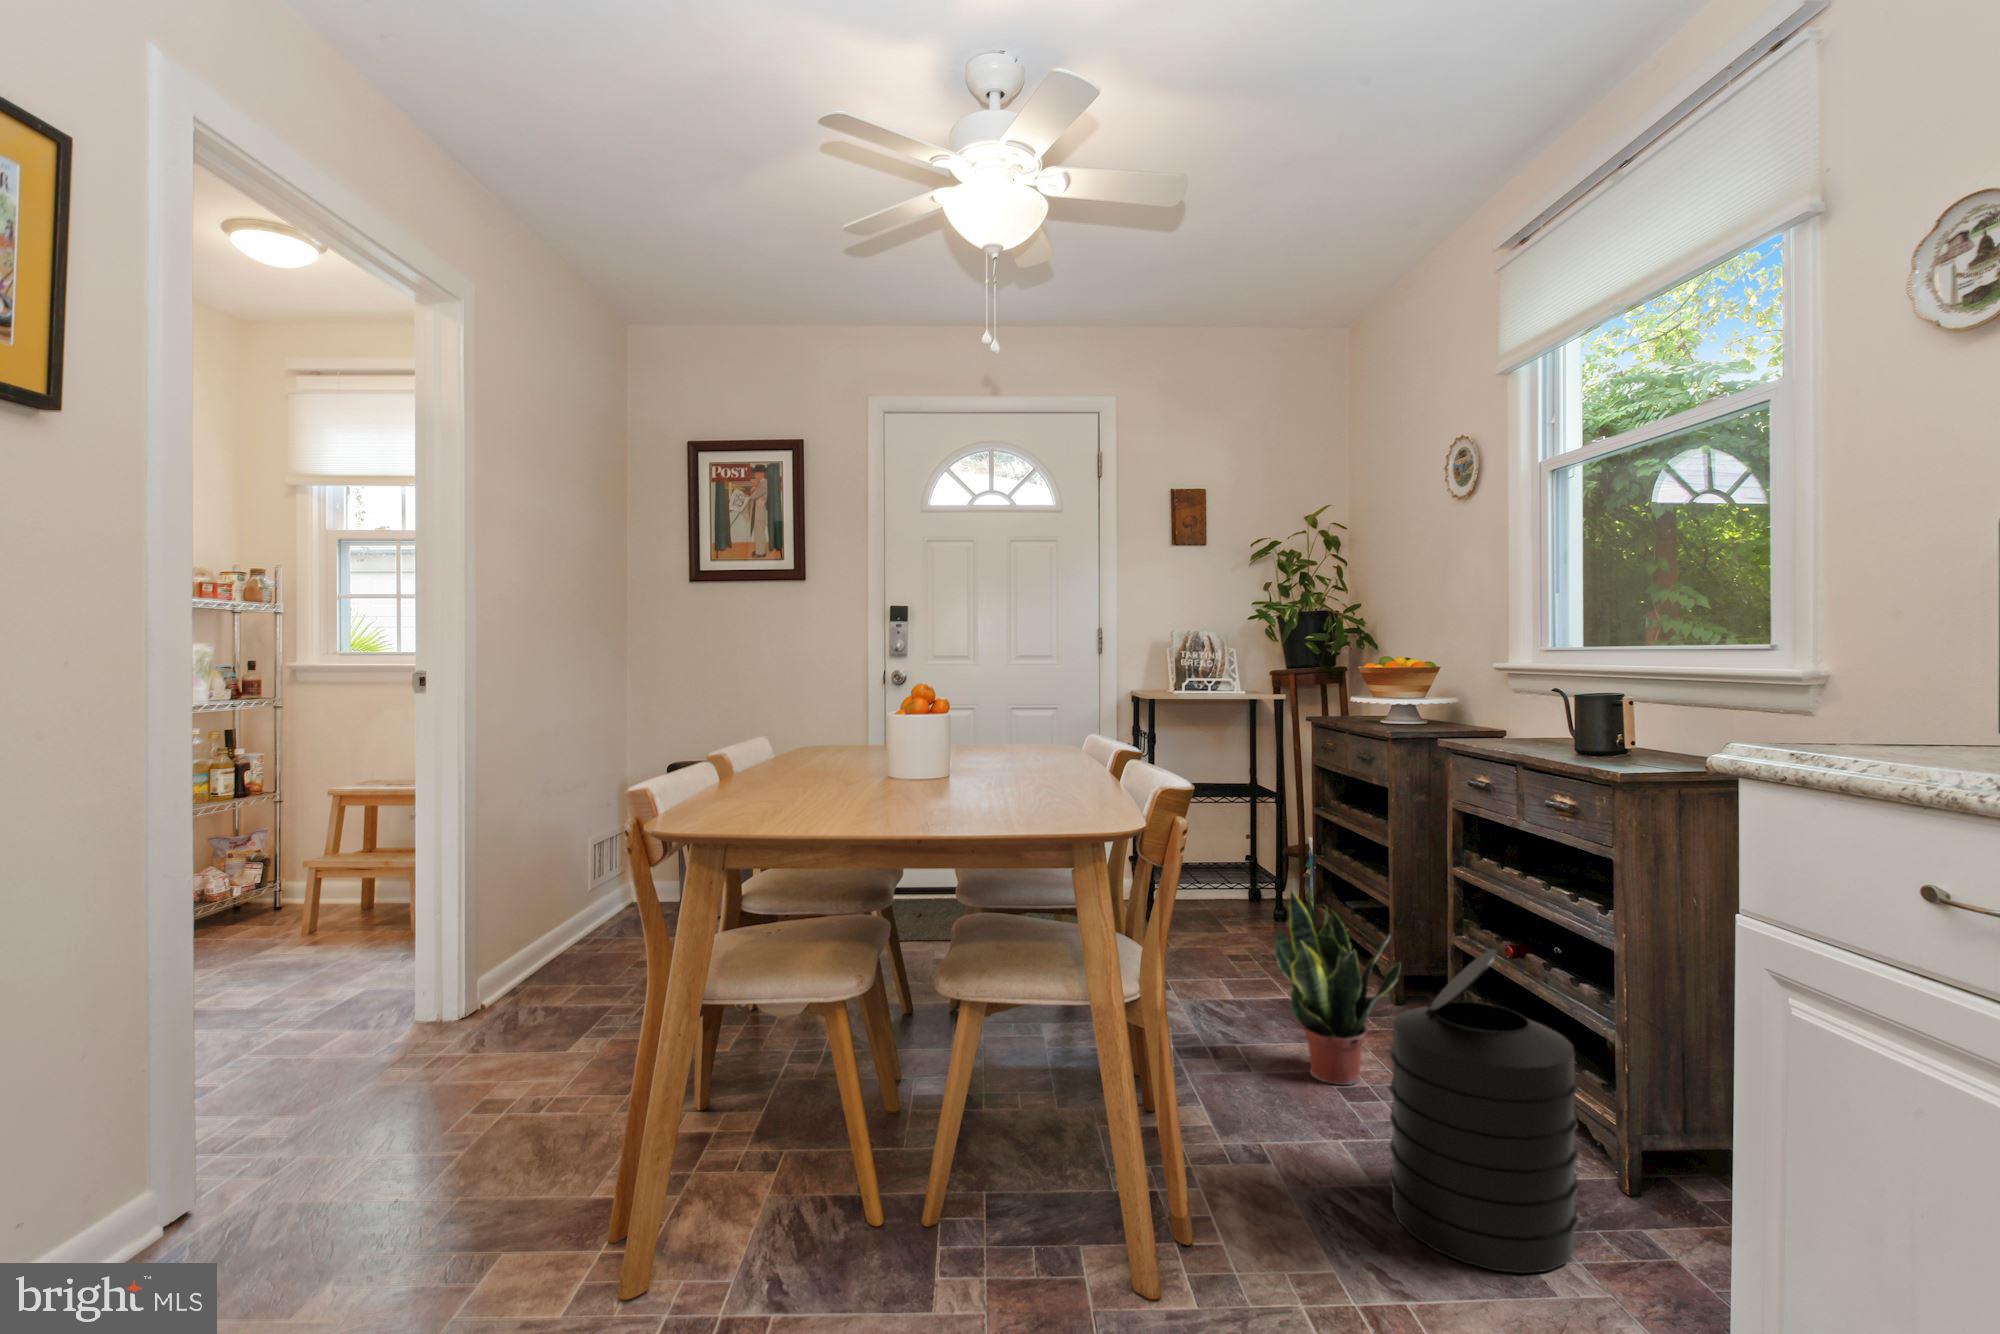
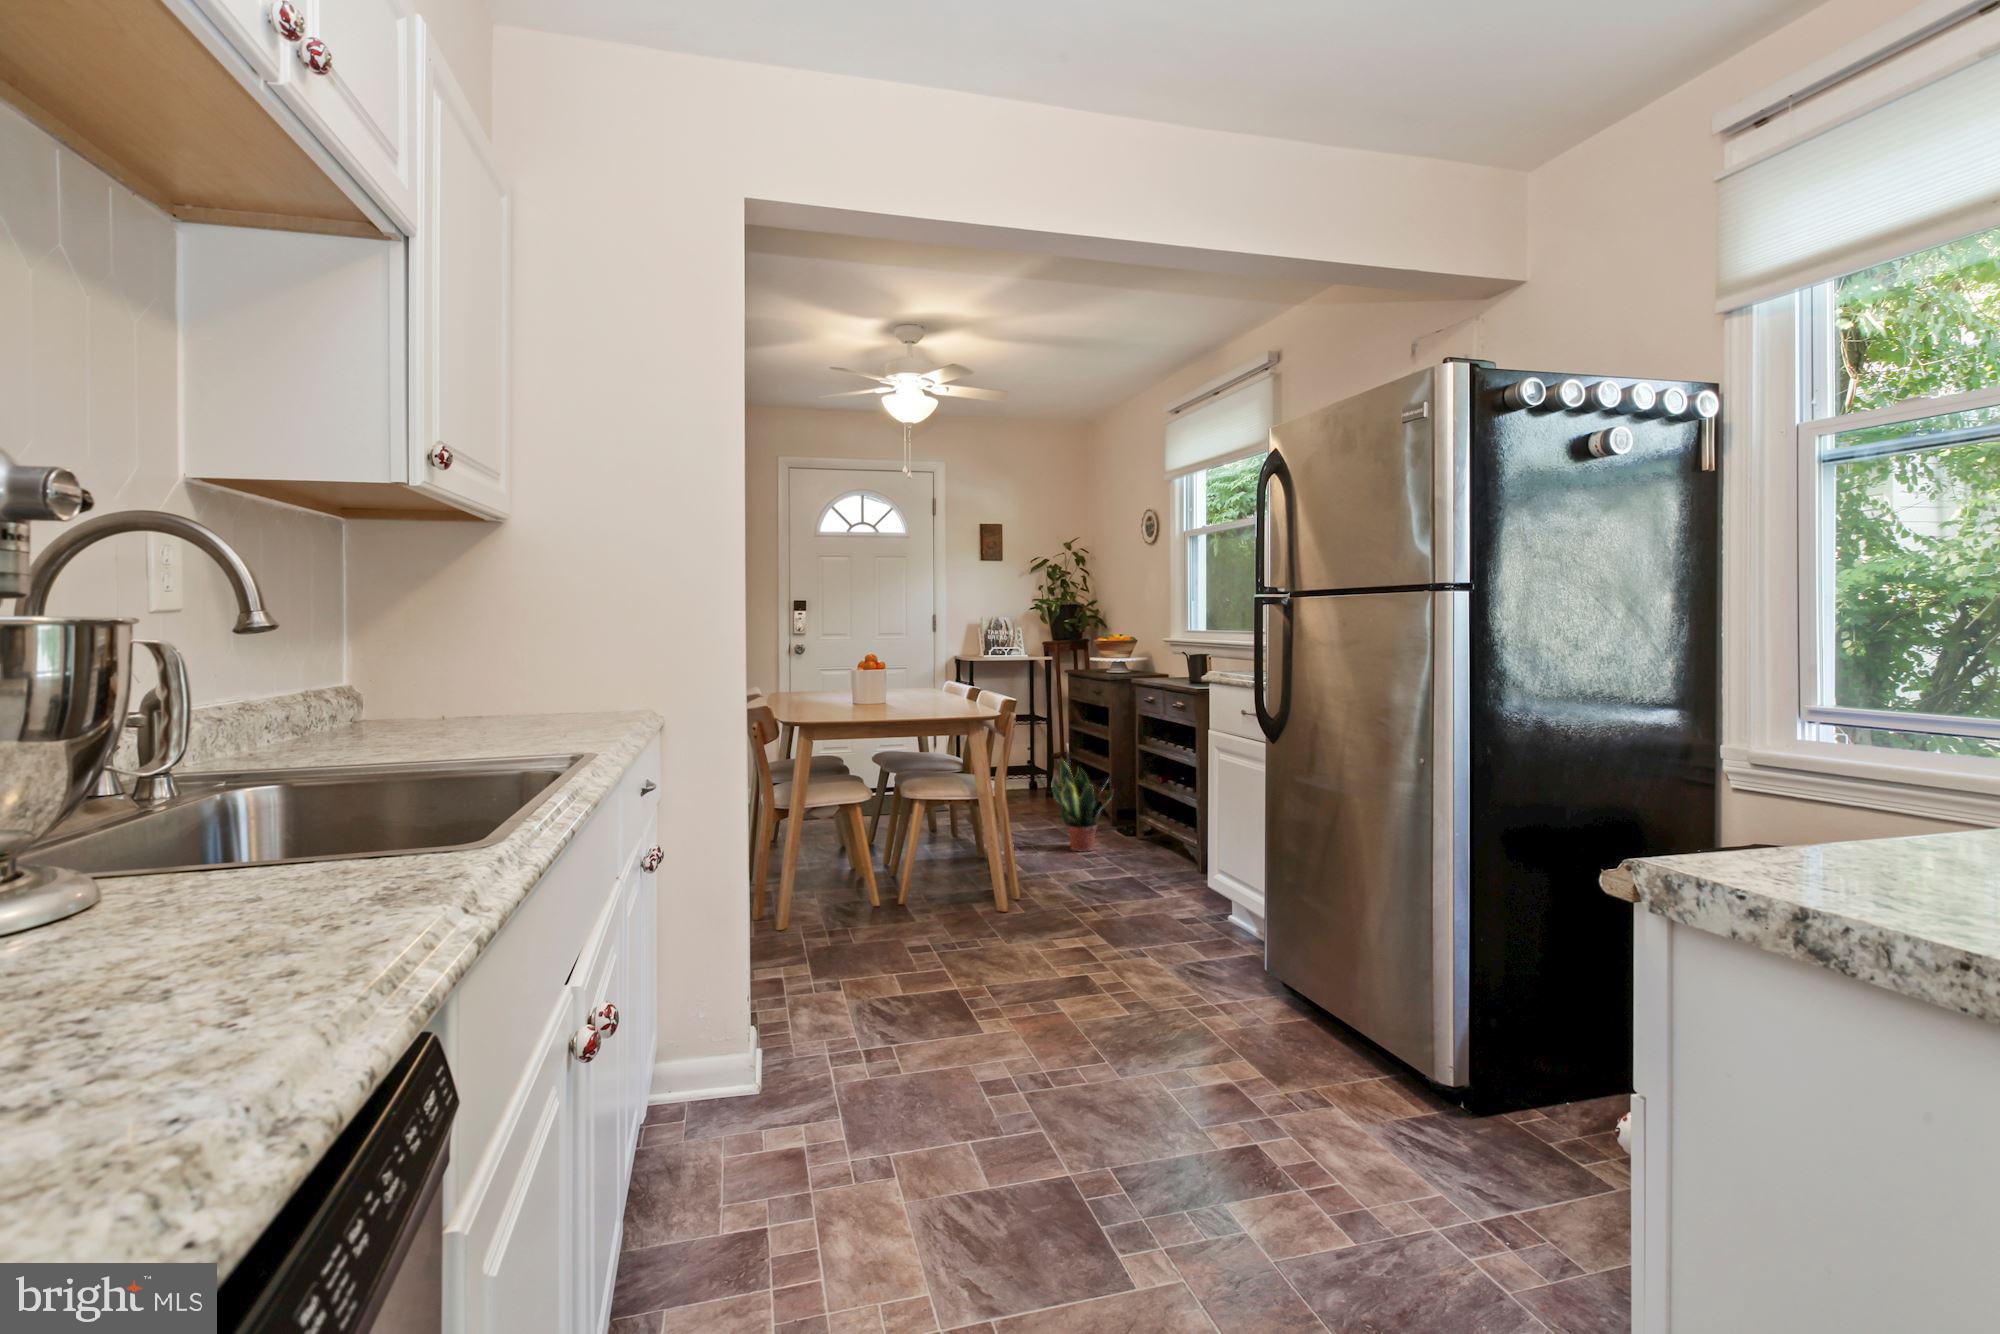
trash can: present [1390,949,1578,1273] -> none [1105,765,1178,891]

